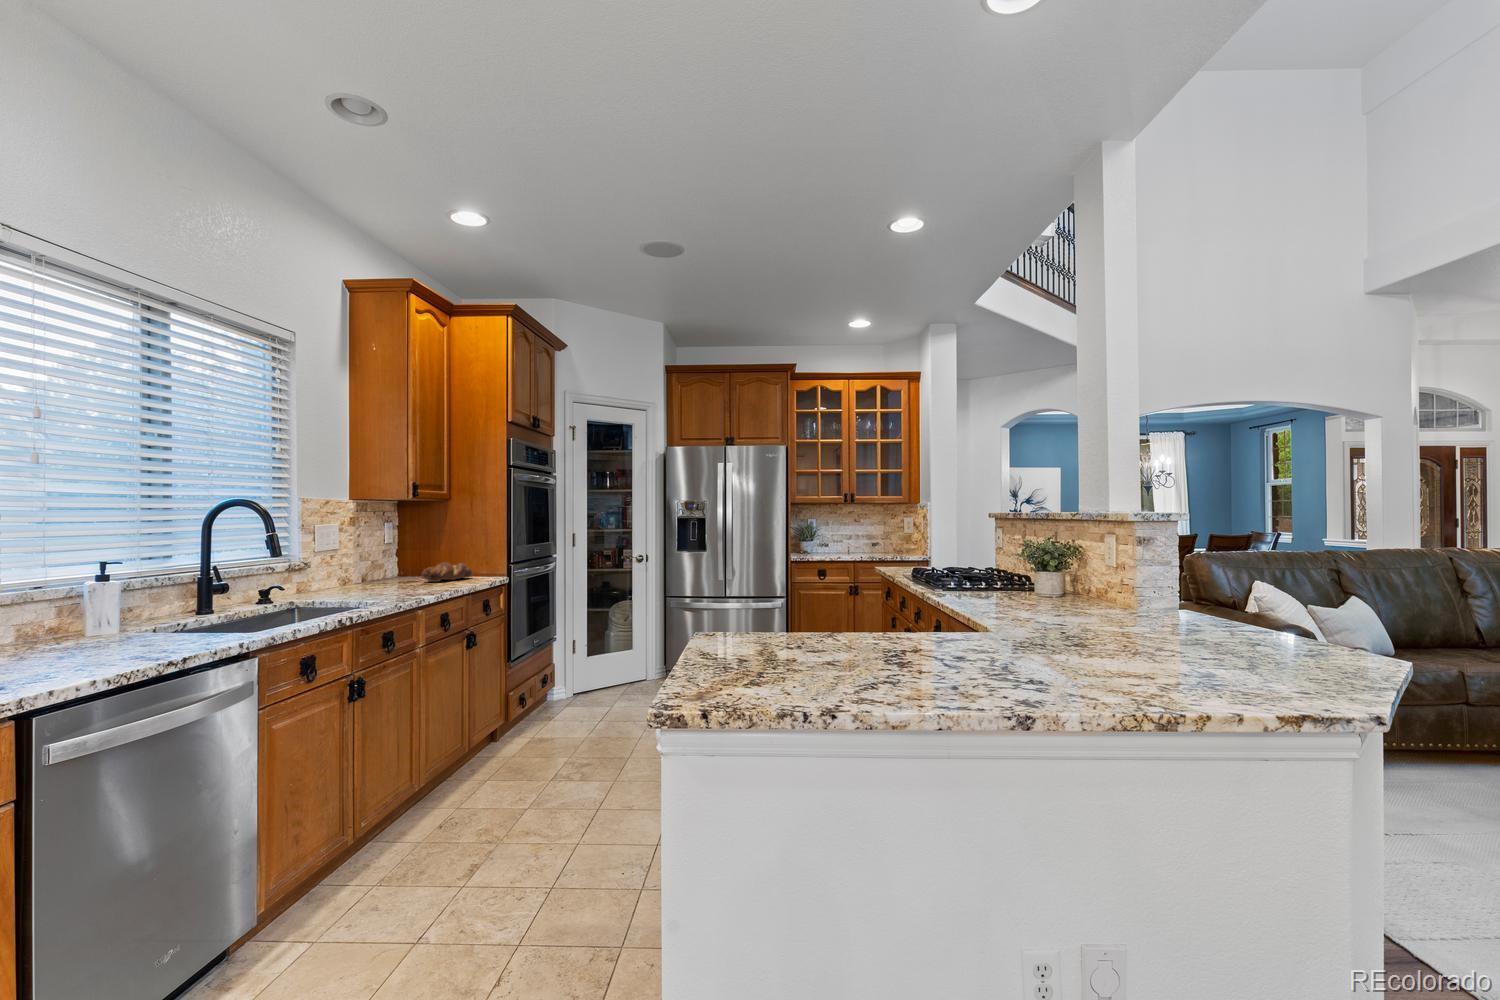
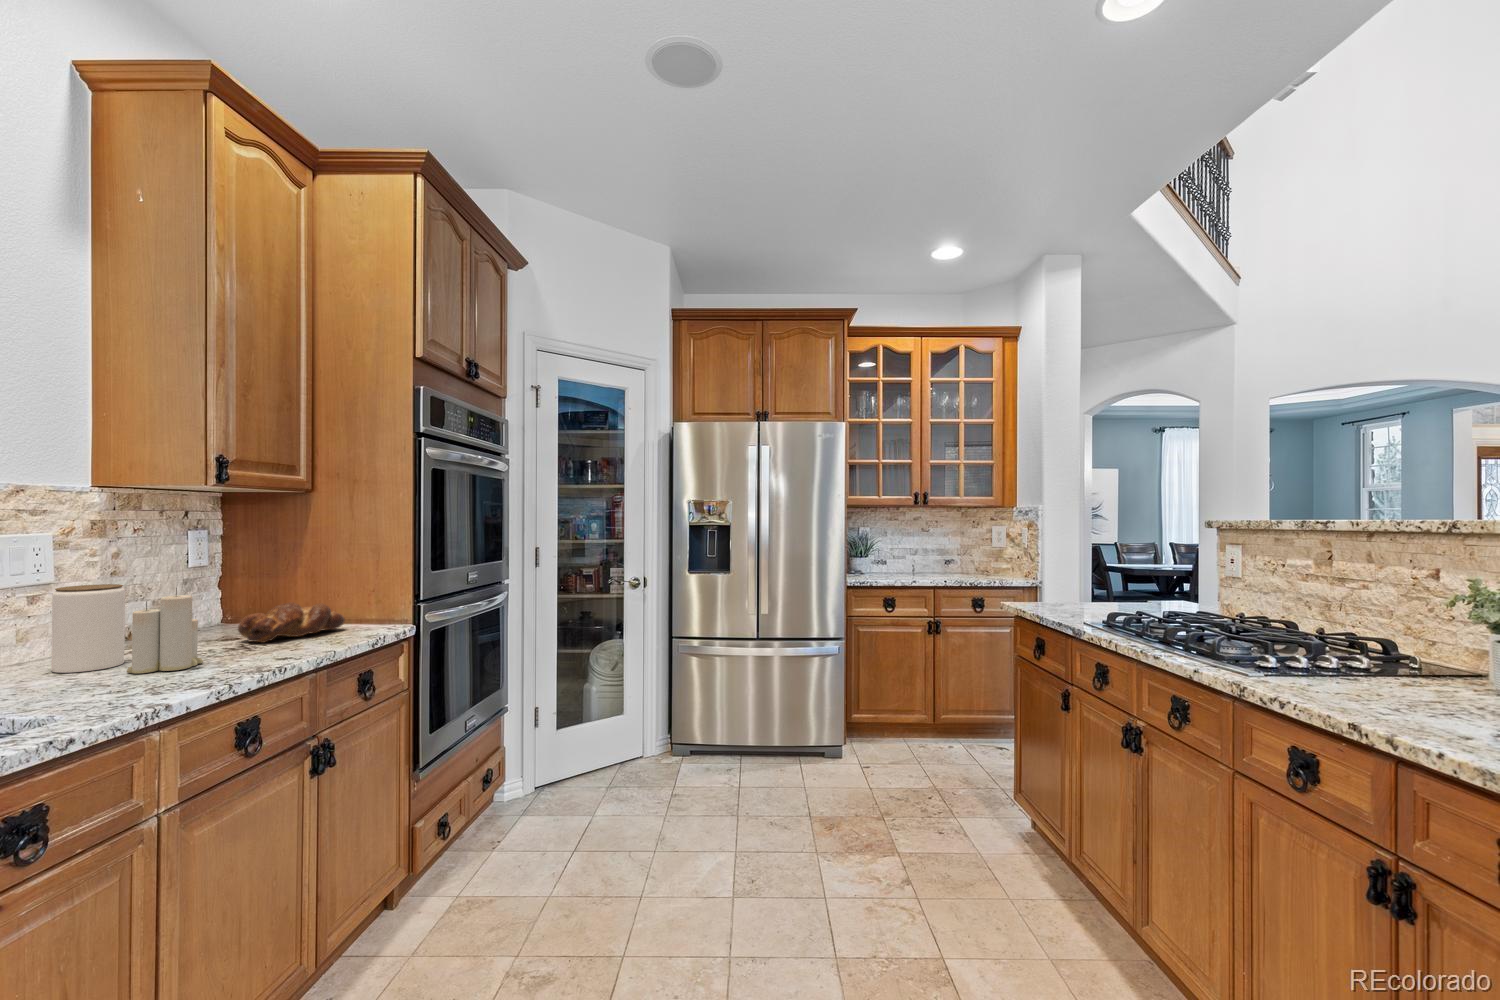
jar: none [349,549,379,591] -> present [51,584,125,673]
candle: none [387,550,418,591] -> present [127,588,203,673]

